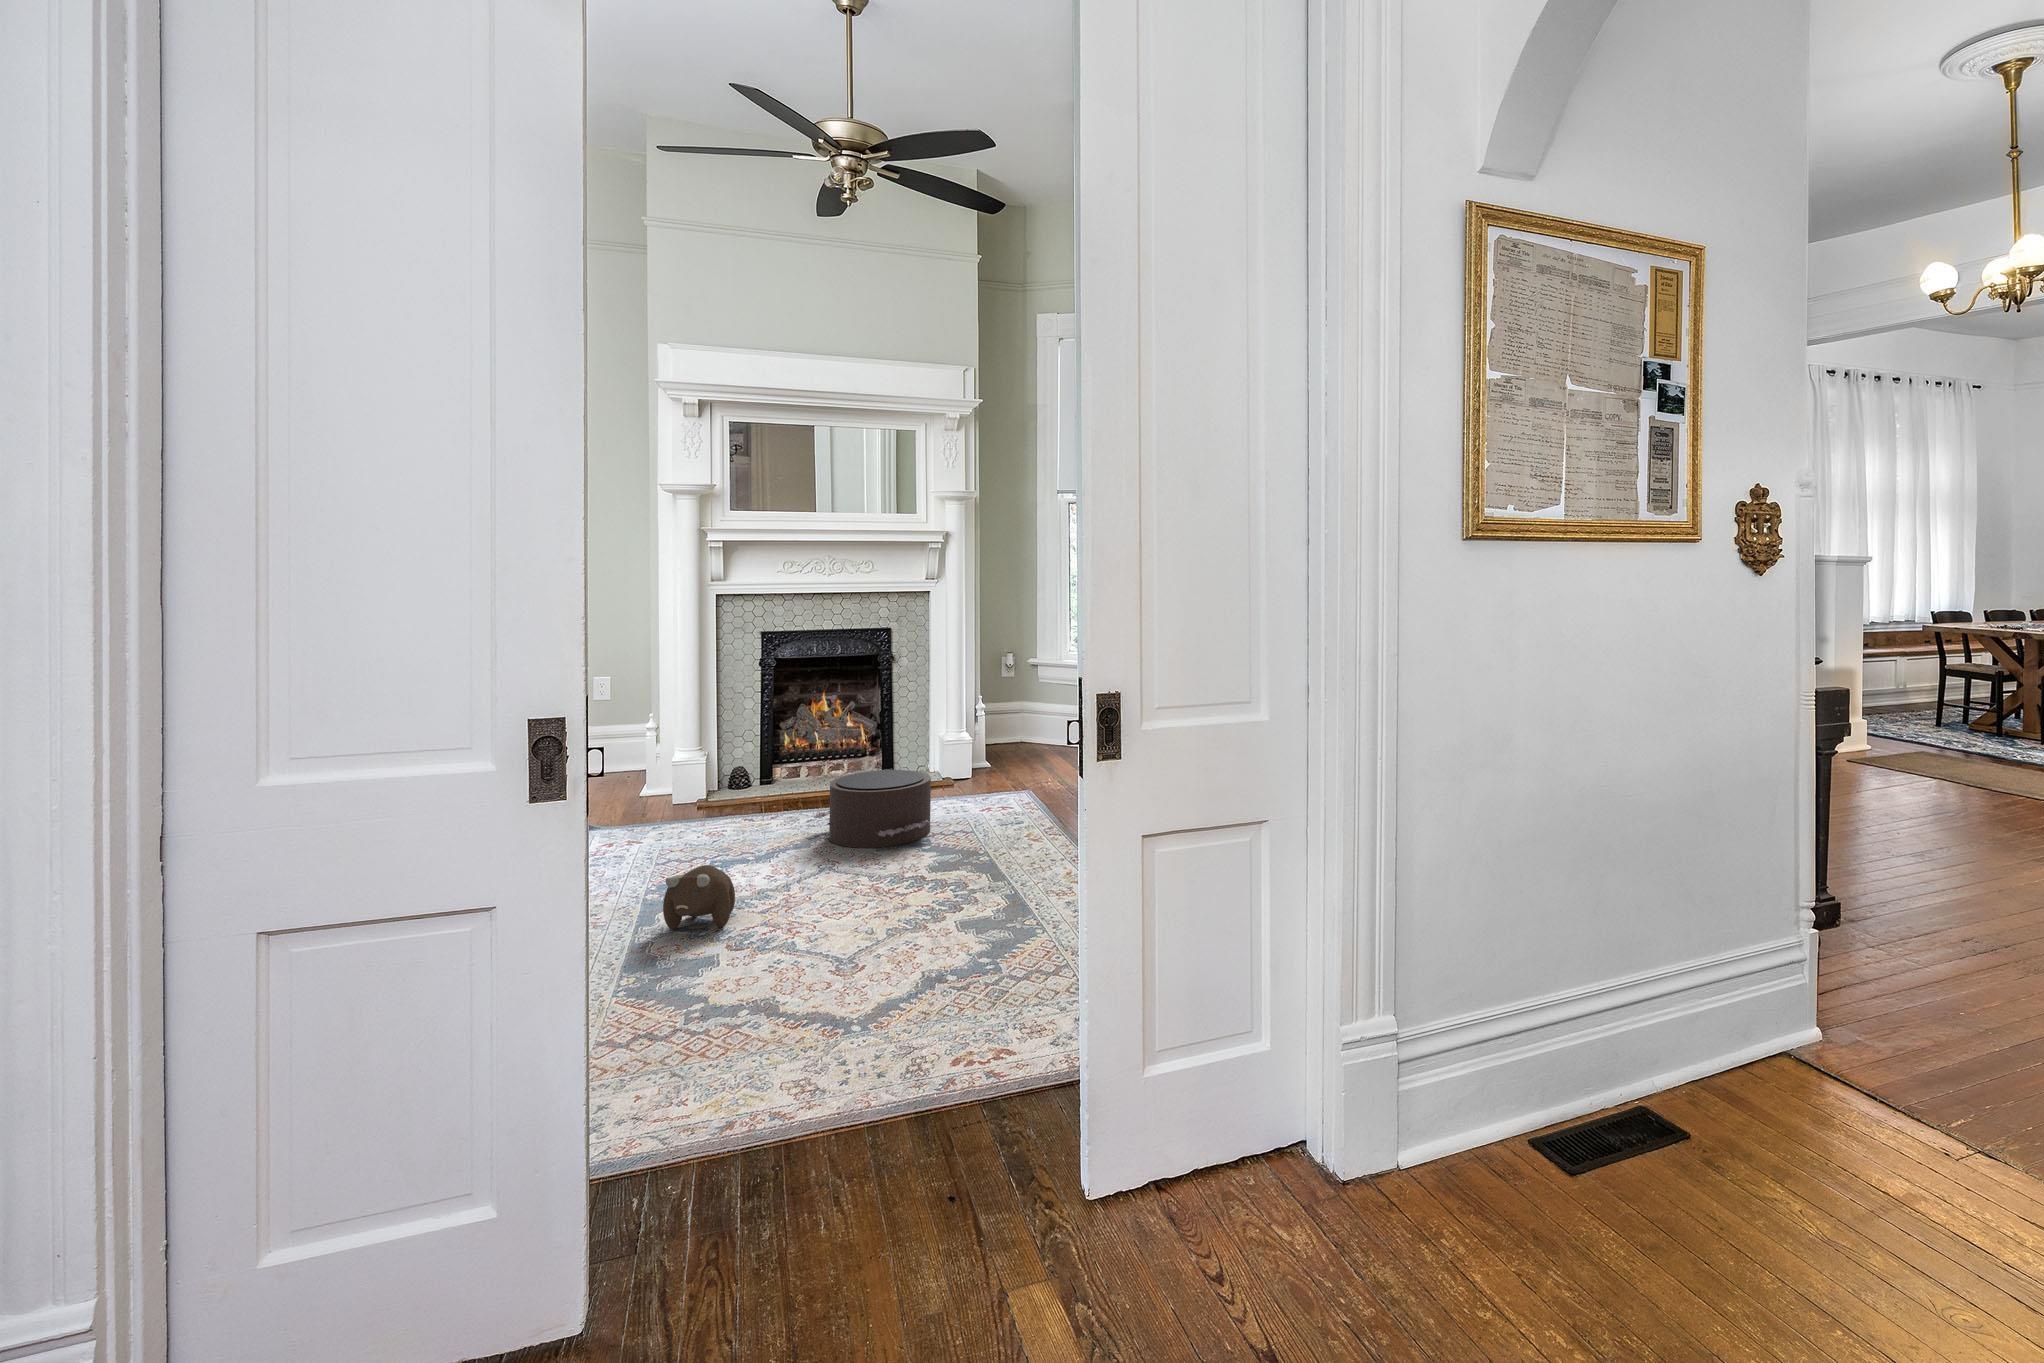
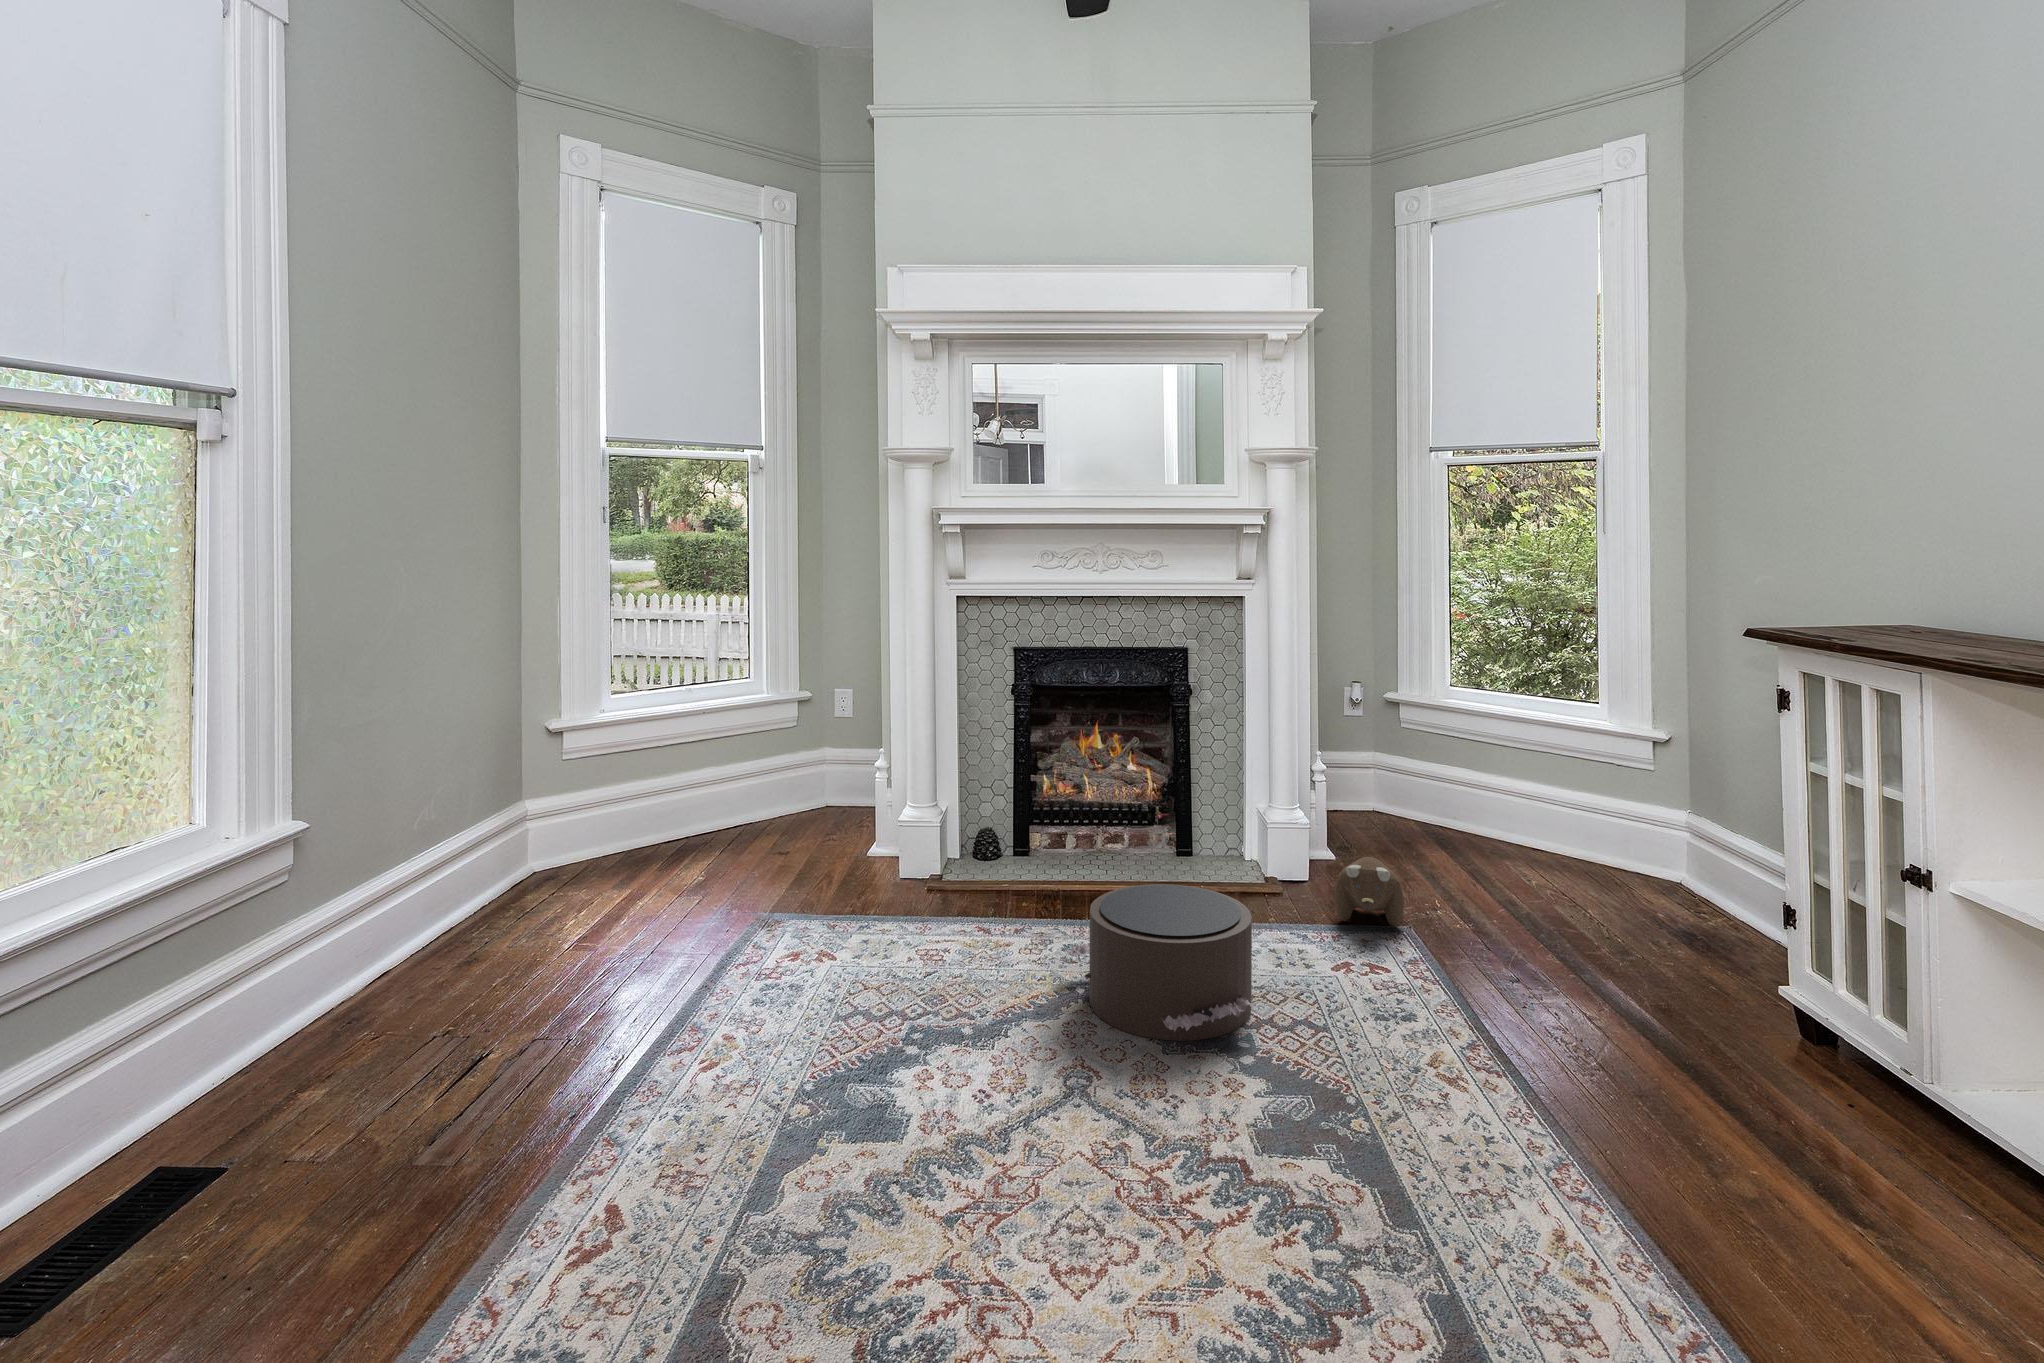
plush toy: present [663,865,735,930] -> present [1335,857,1404,927]

